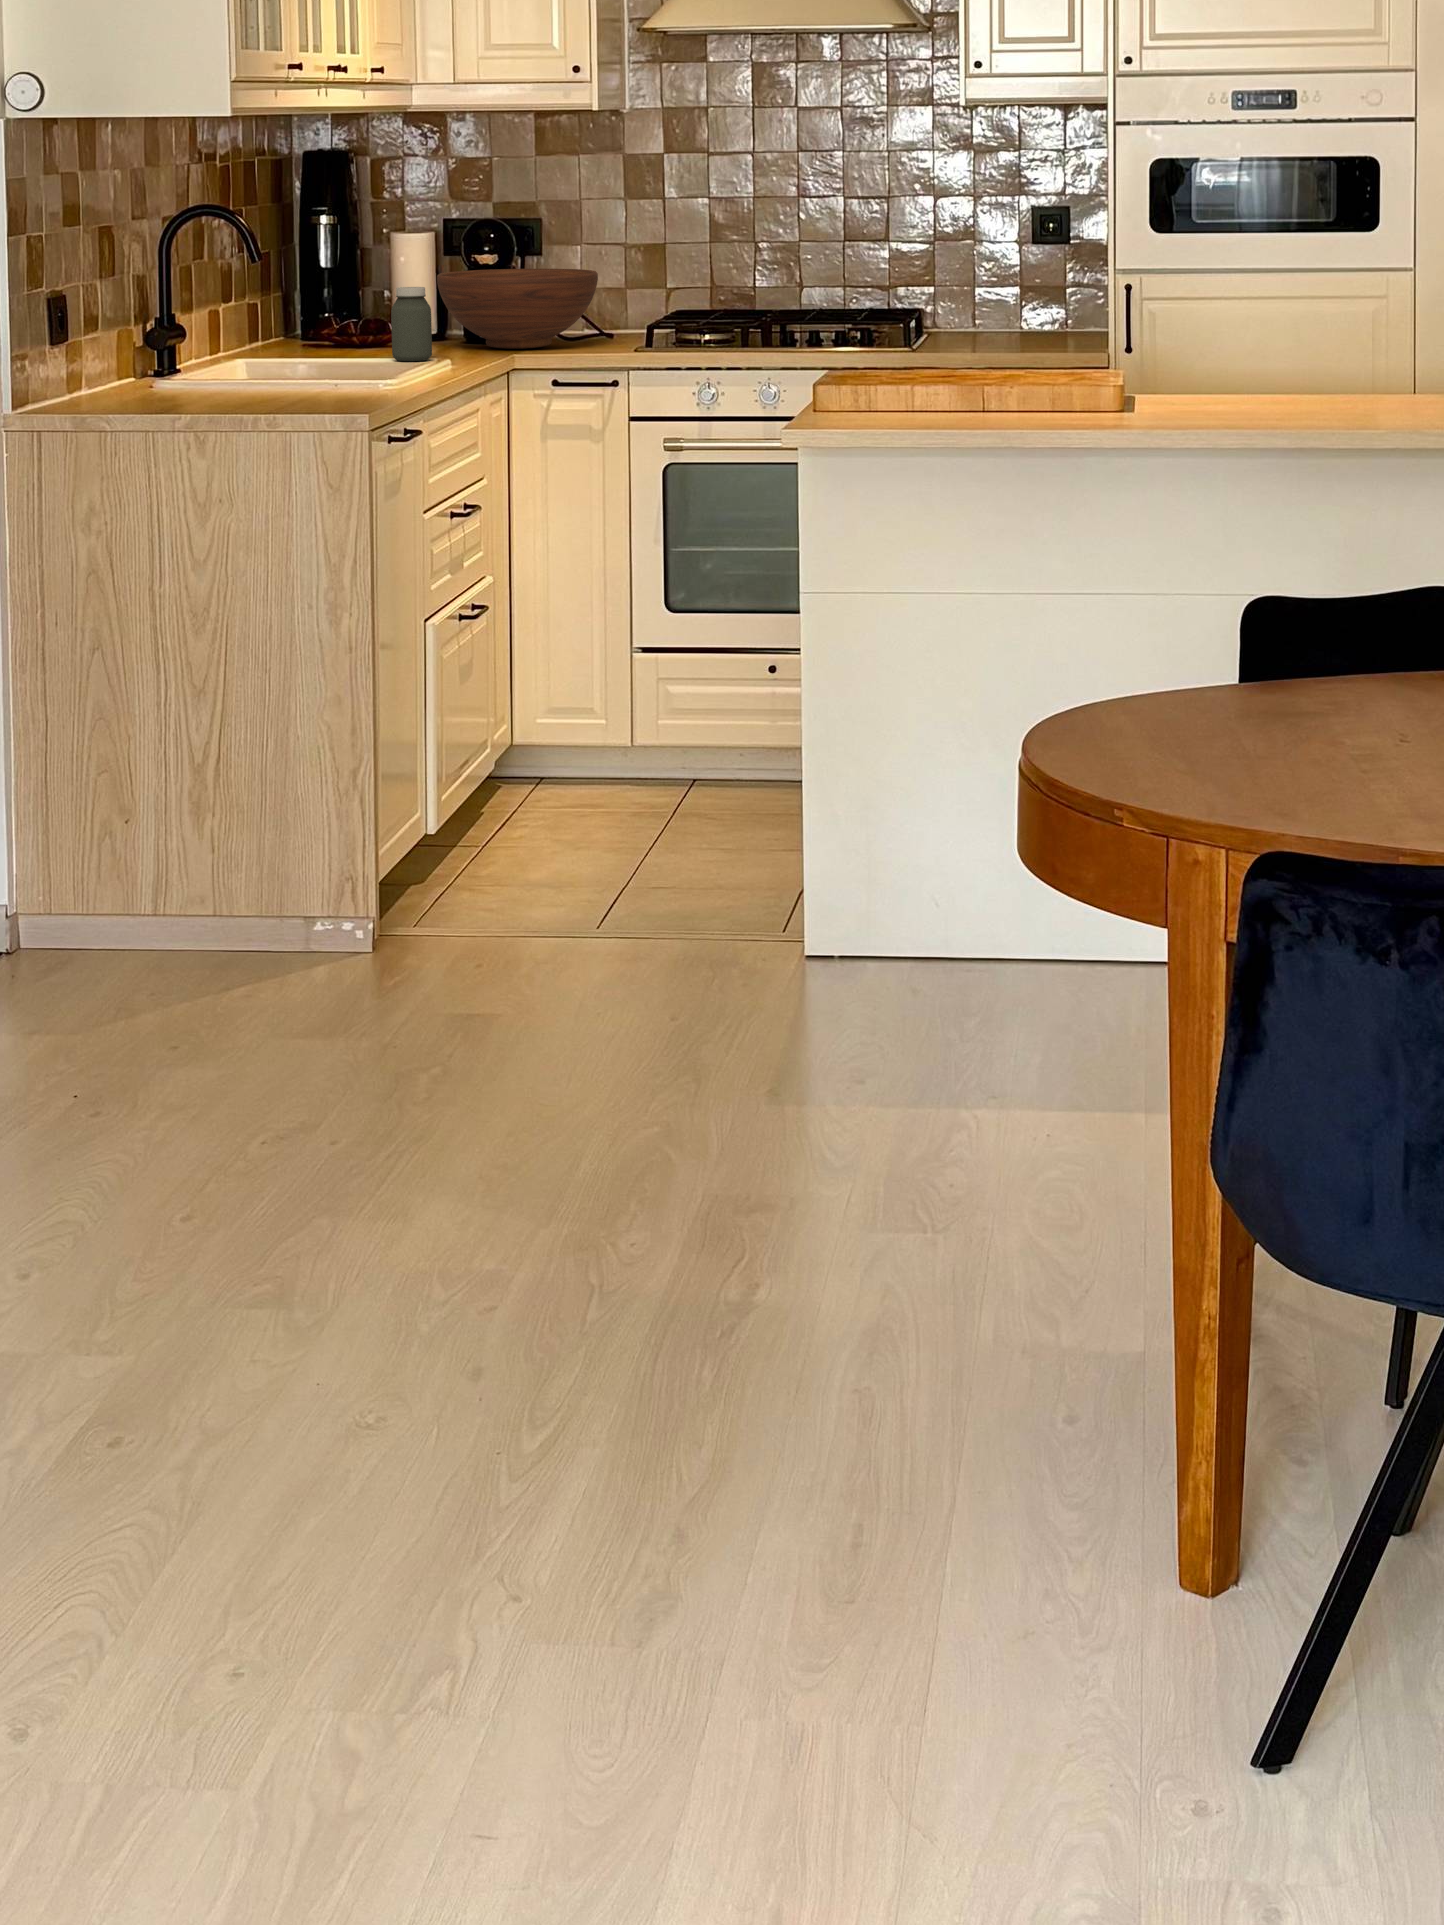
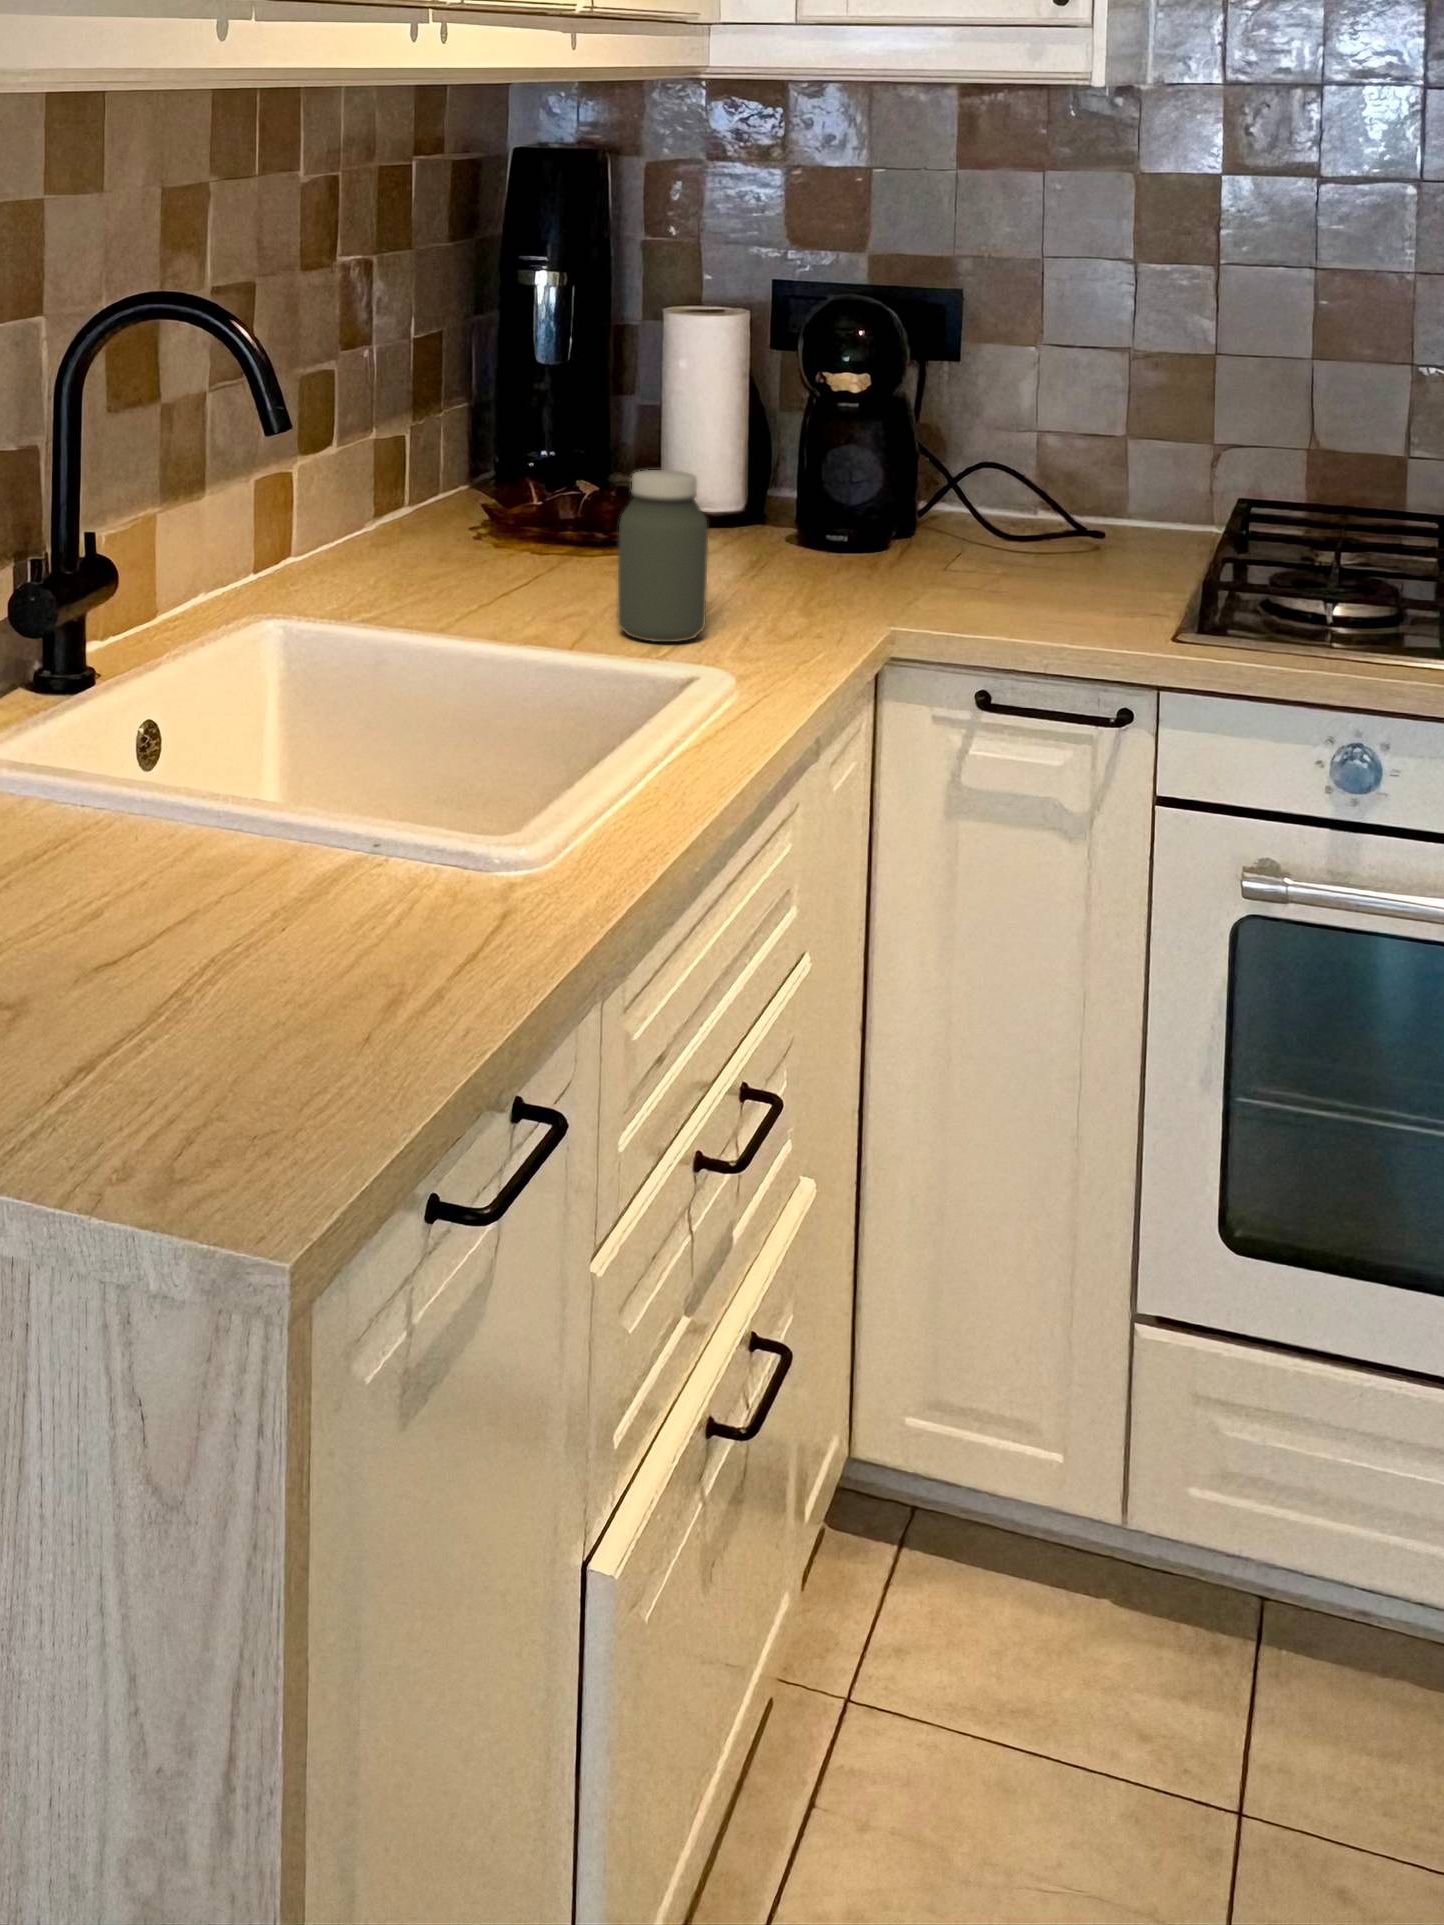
fruit bowl: present [437,269,598,349] -> none [738,403,1087,593]

